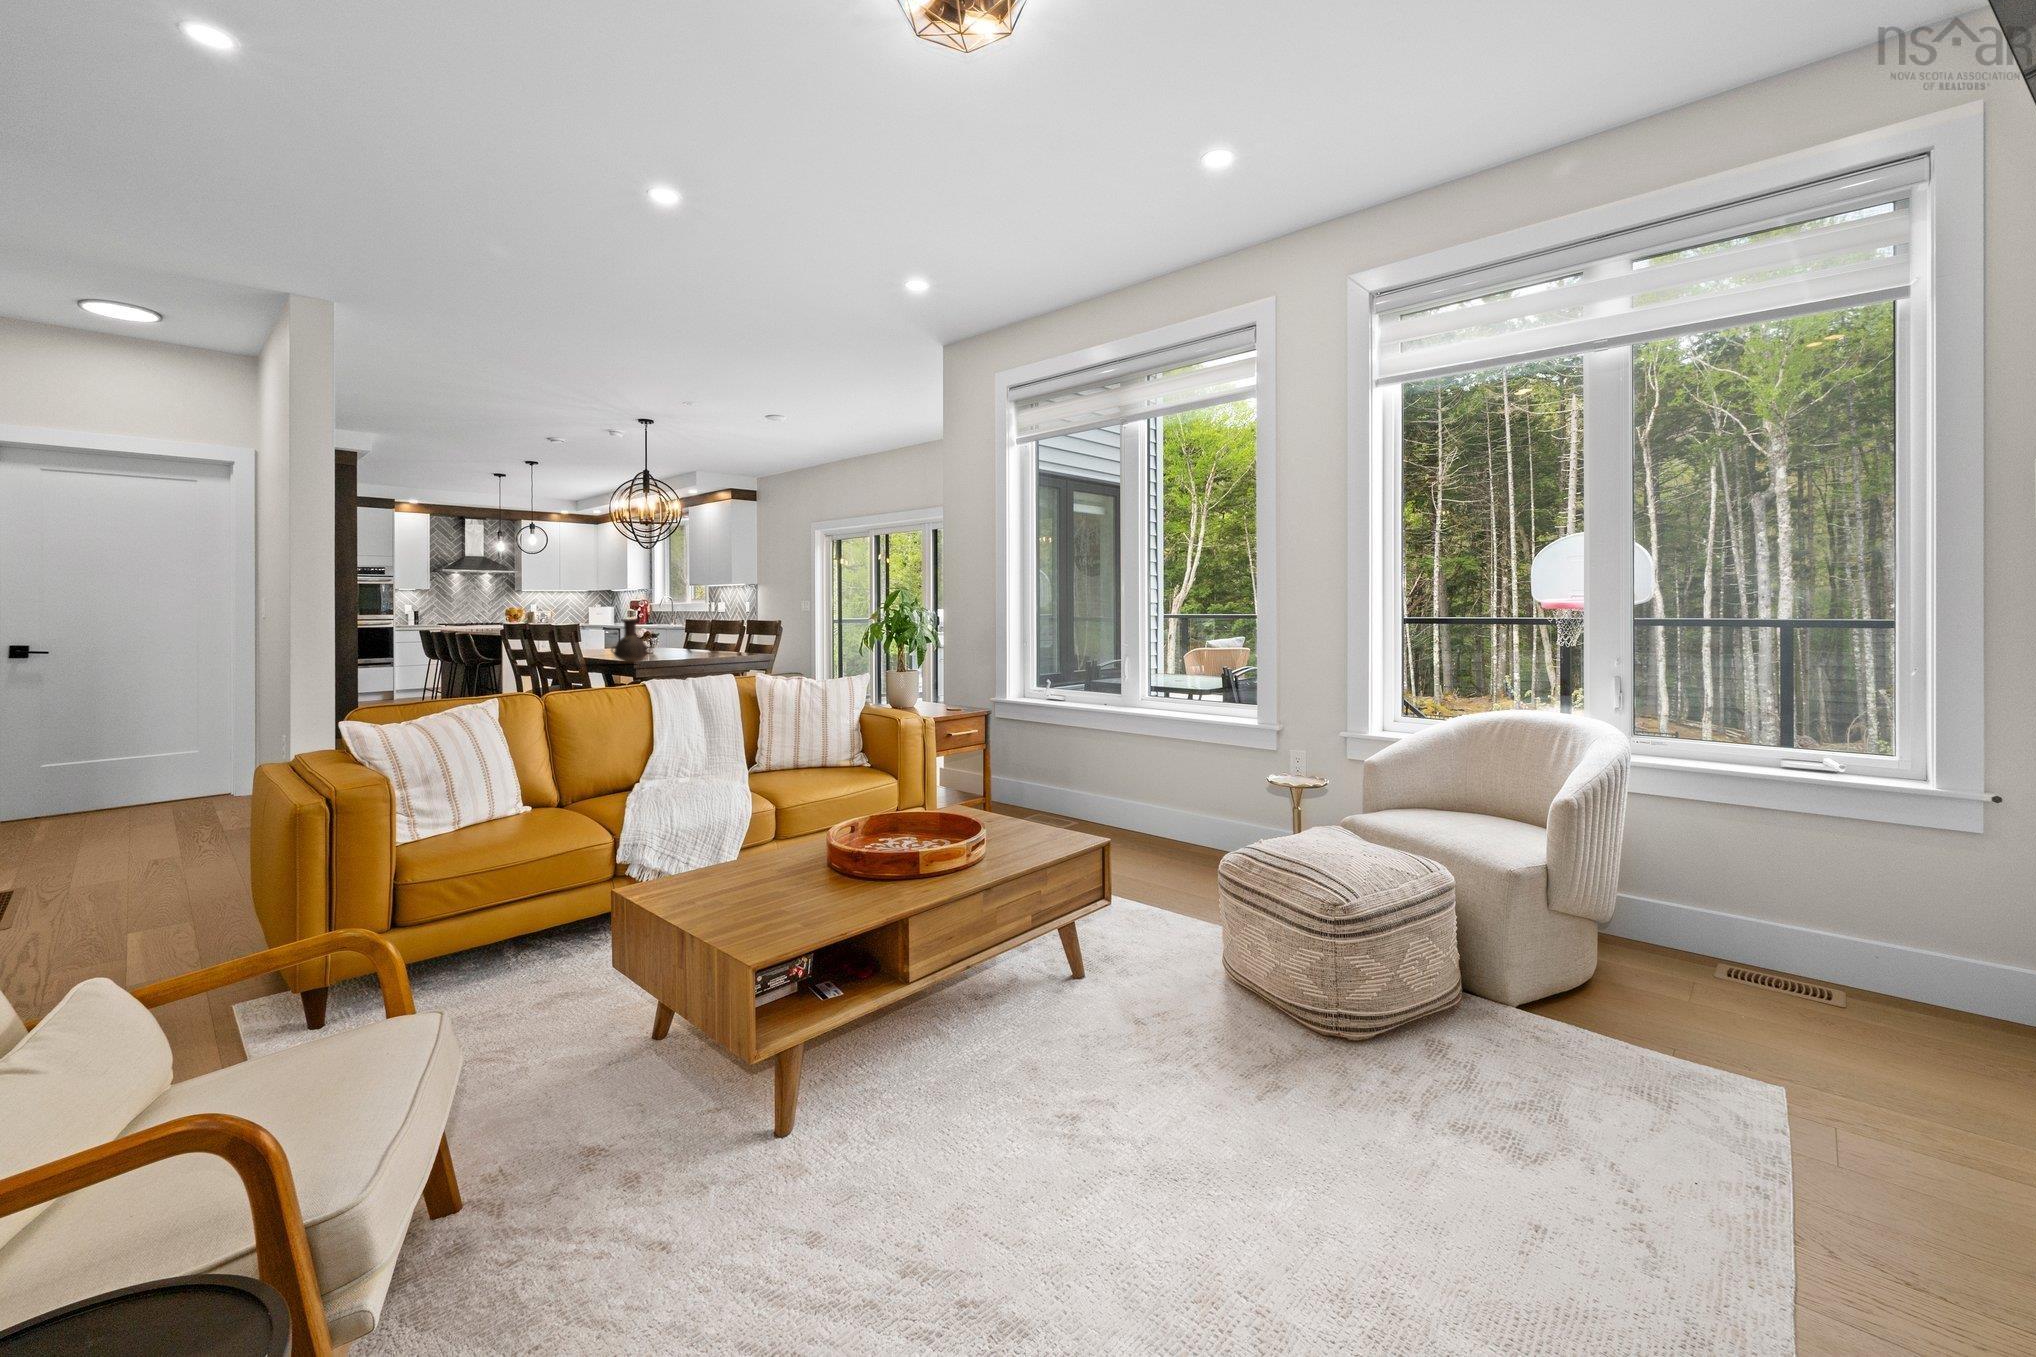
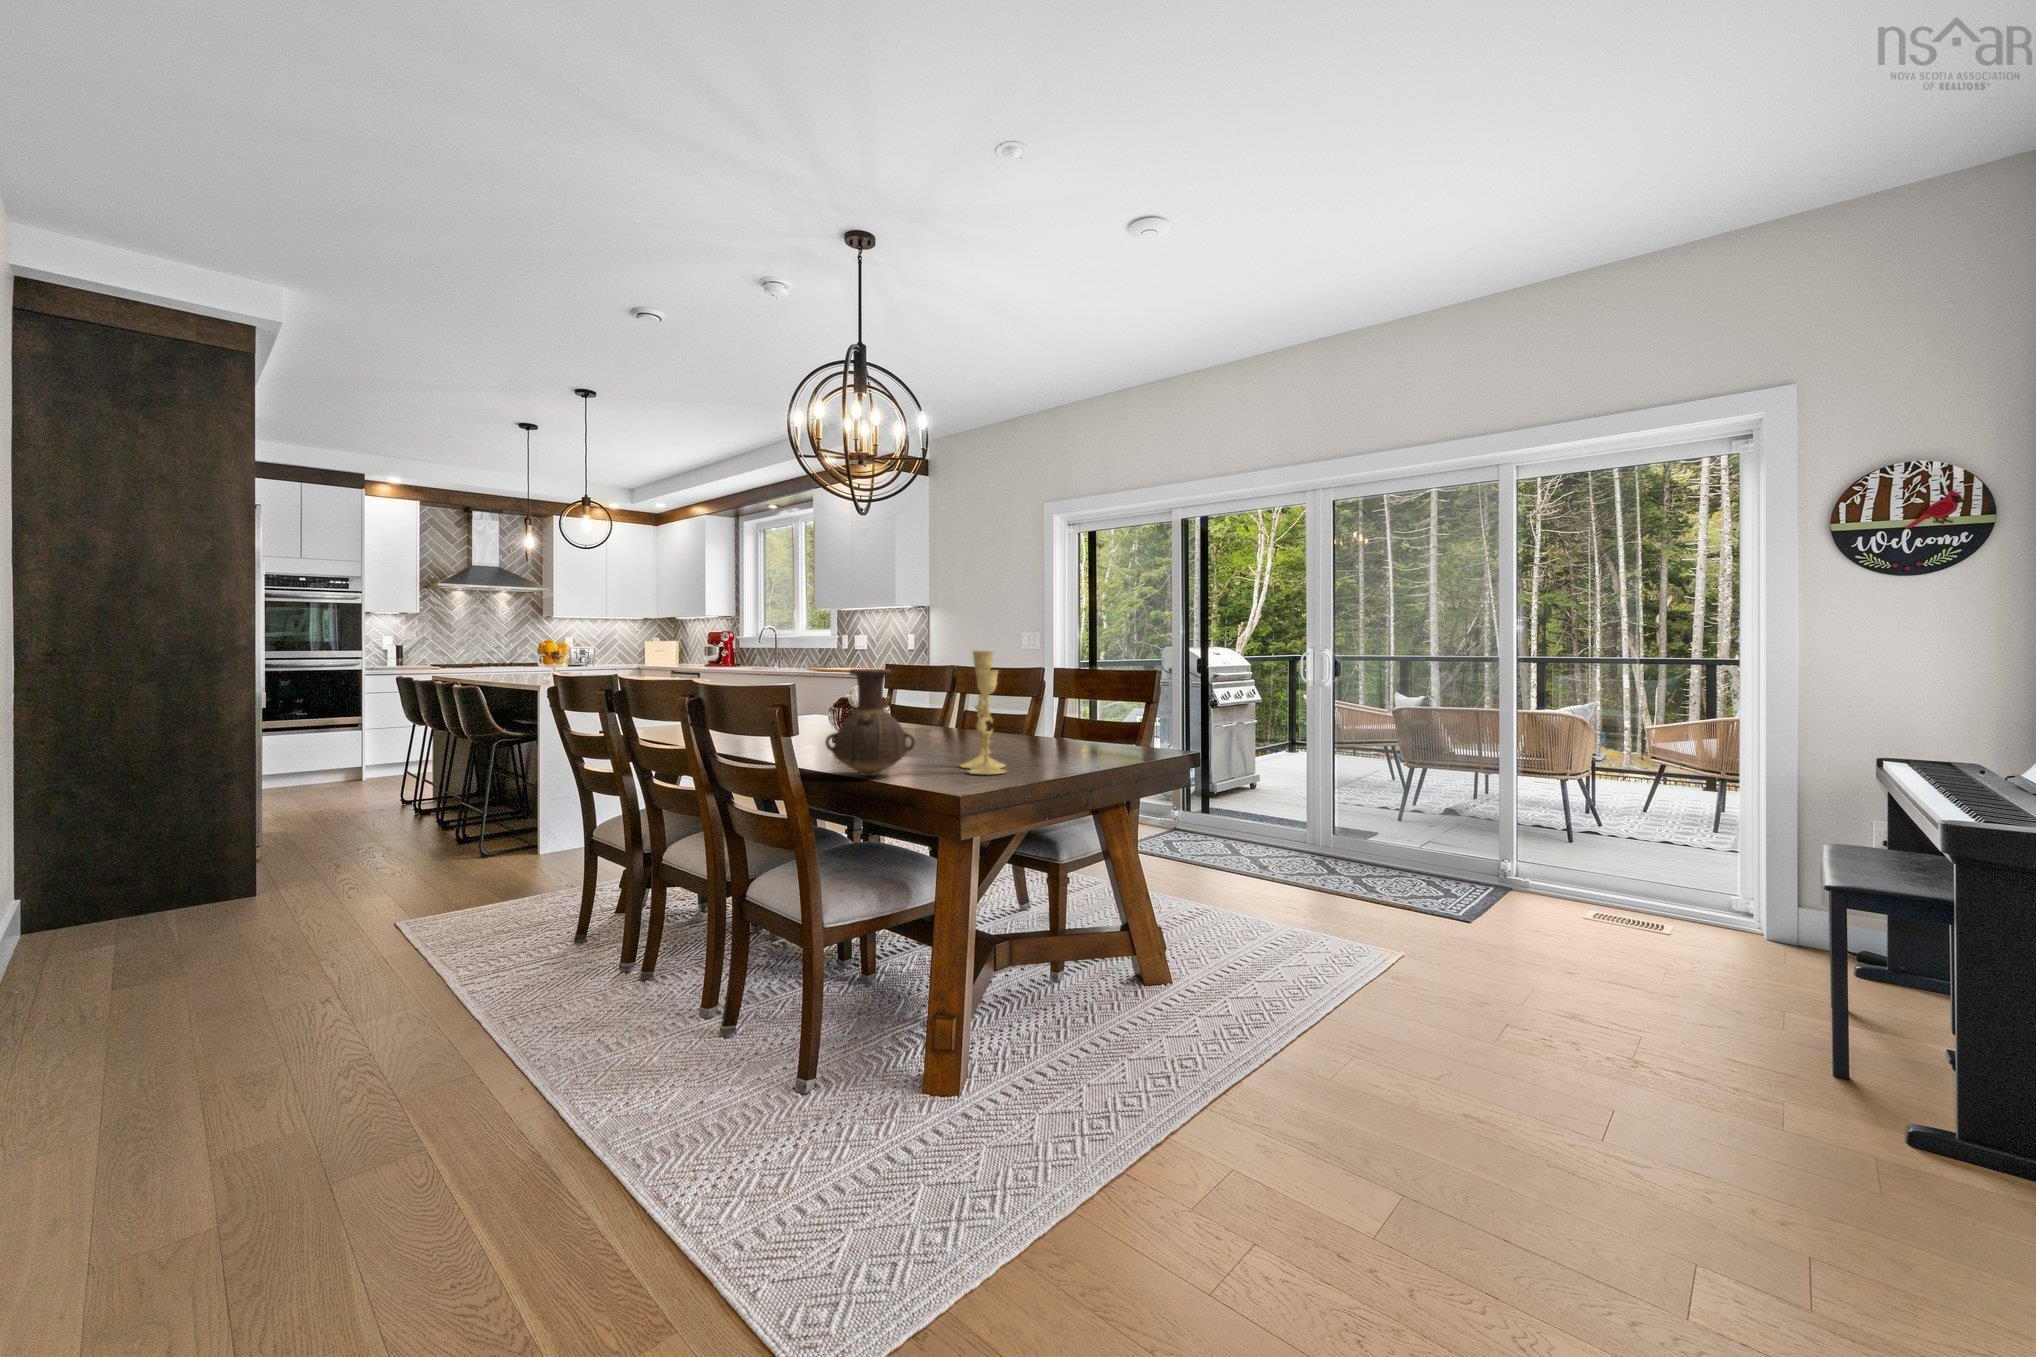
candlestick: none [675,611,700,663] -> present [960,651,1006,775]

